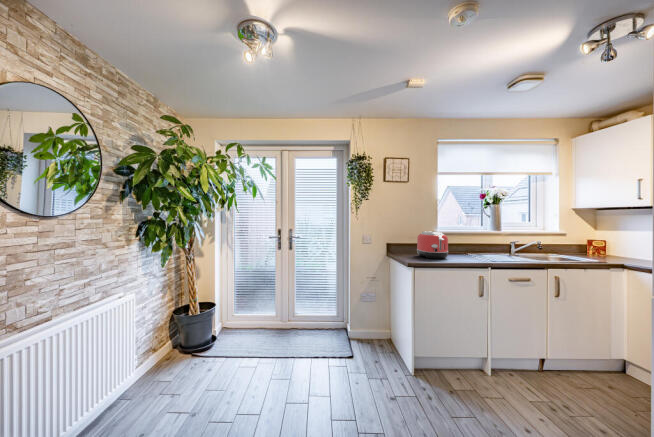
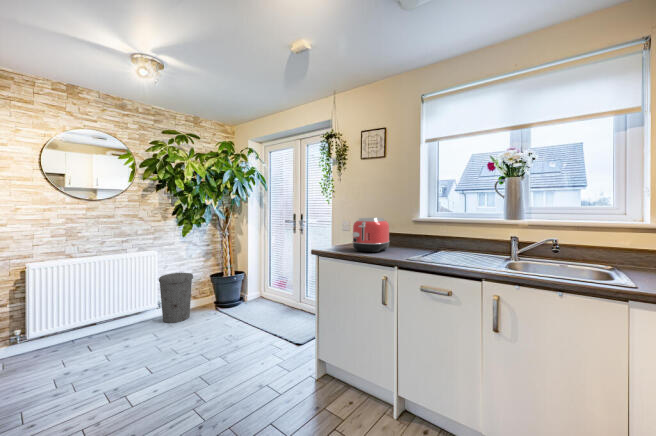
trash can: none [133,316,184,395] -> present [159,273,193,323]

